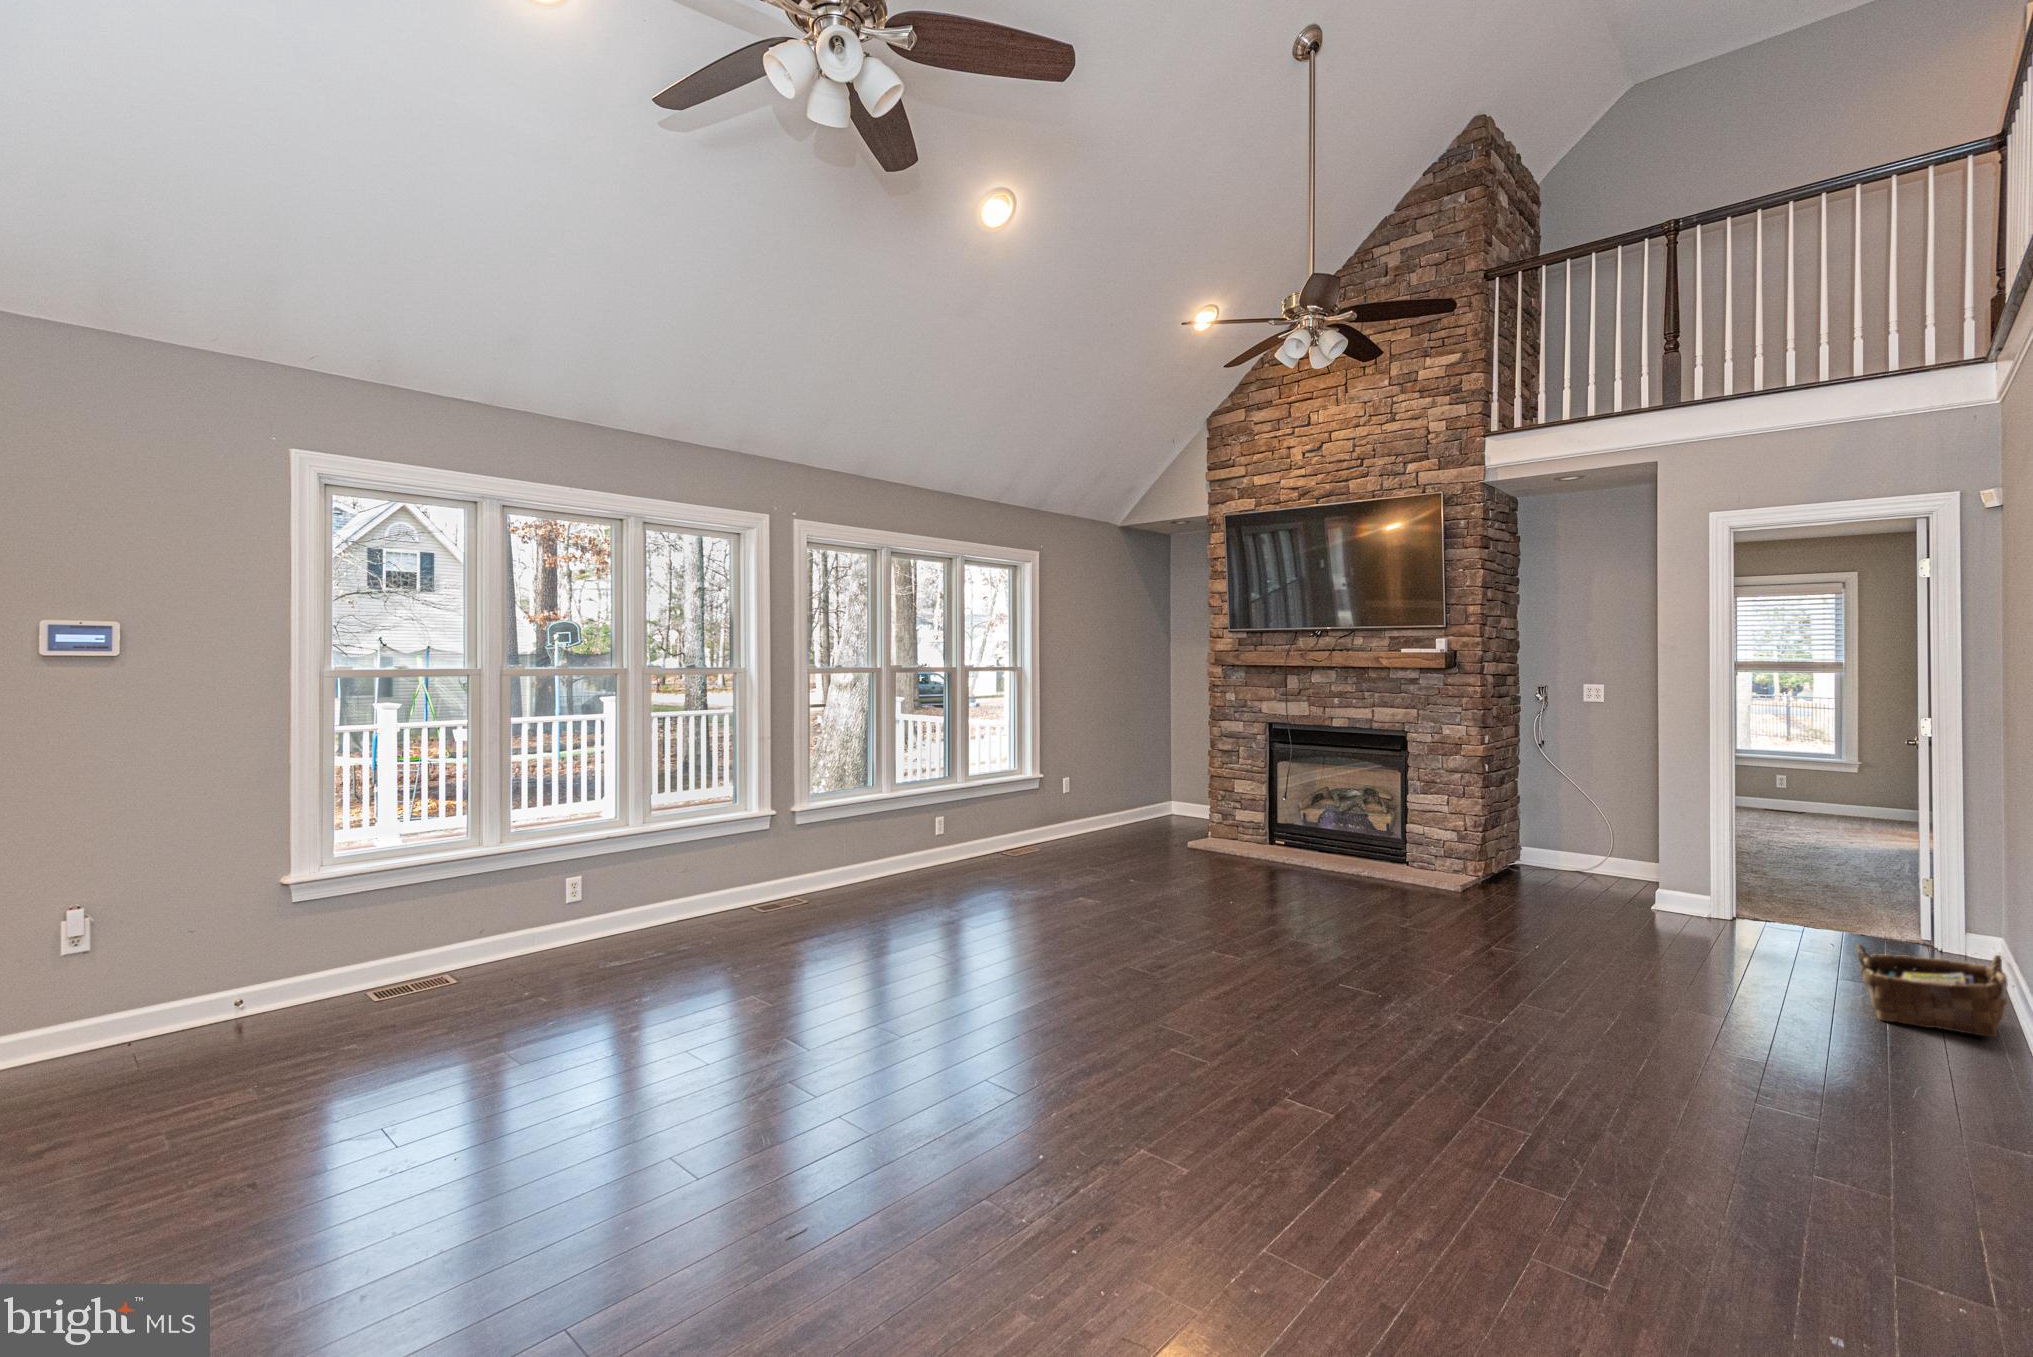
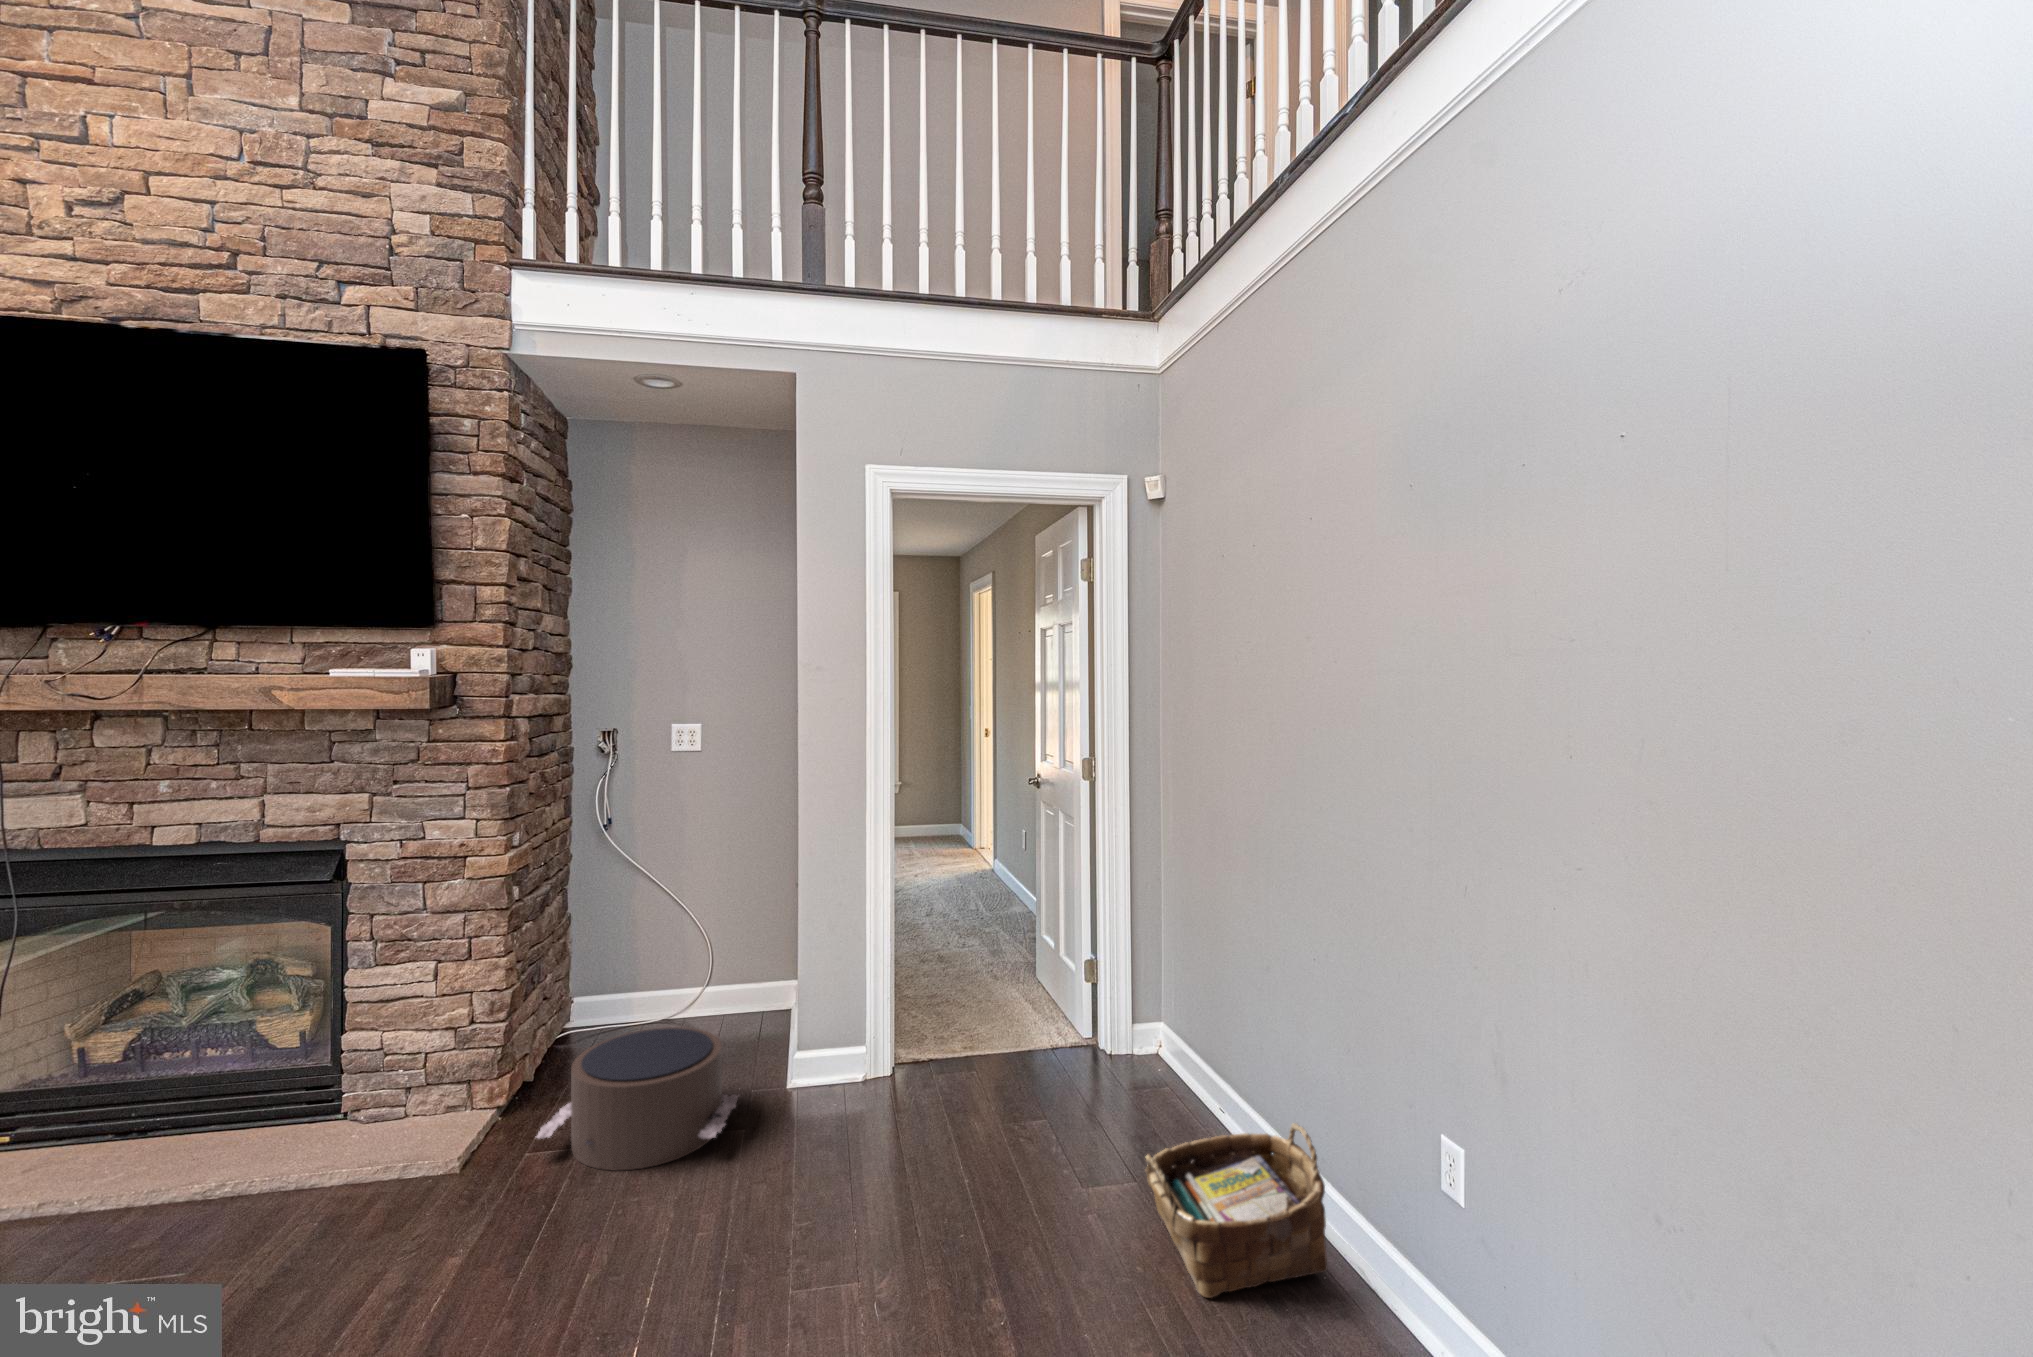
pouf: none [1495,852,1613,913] -> present [536,1027,739,1170]

